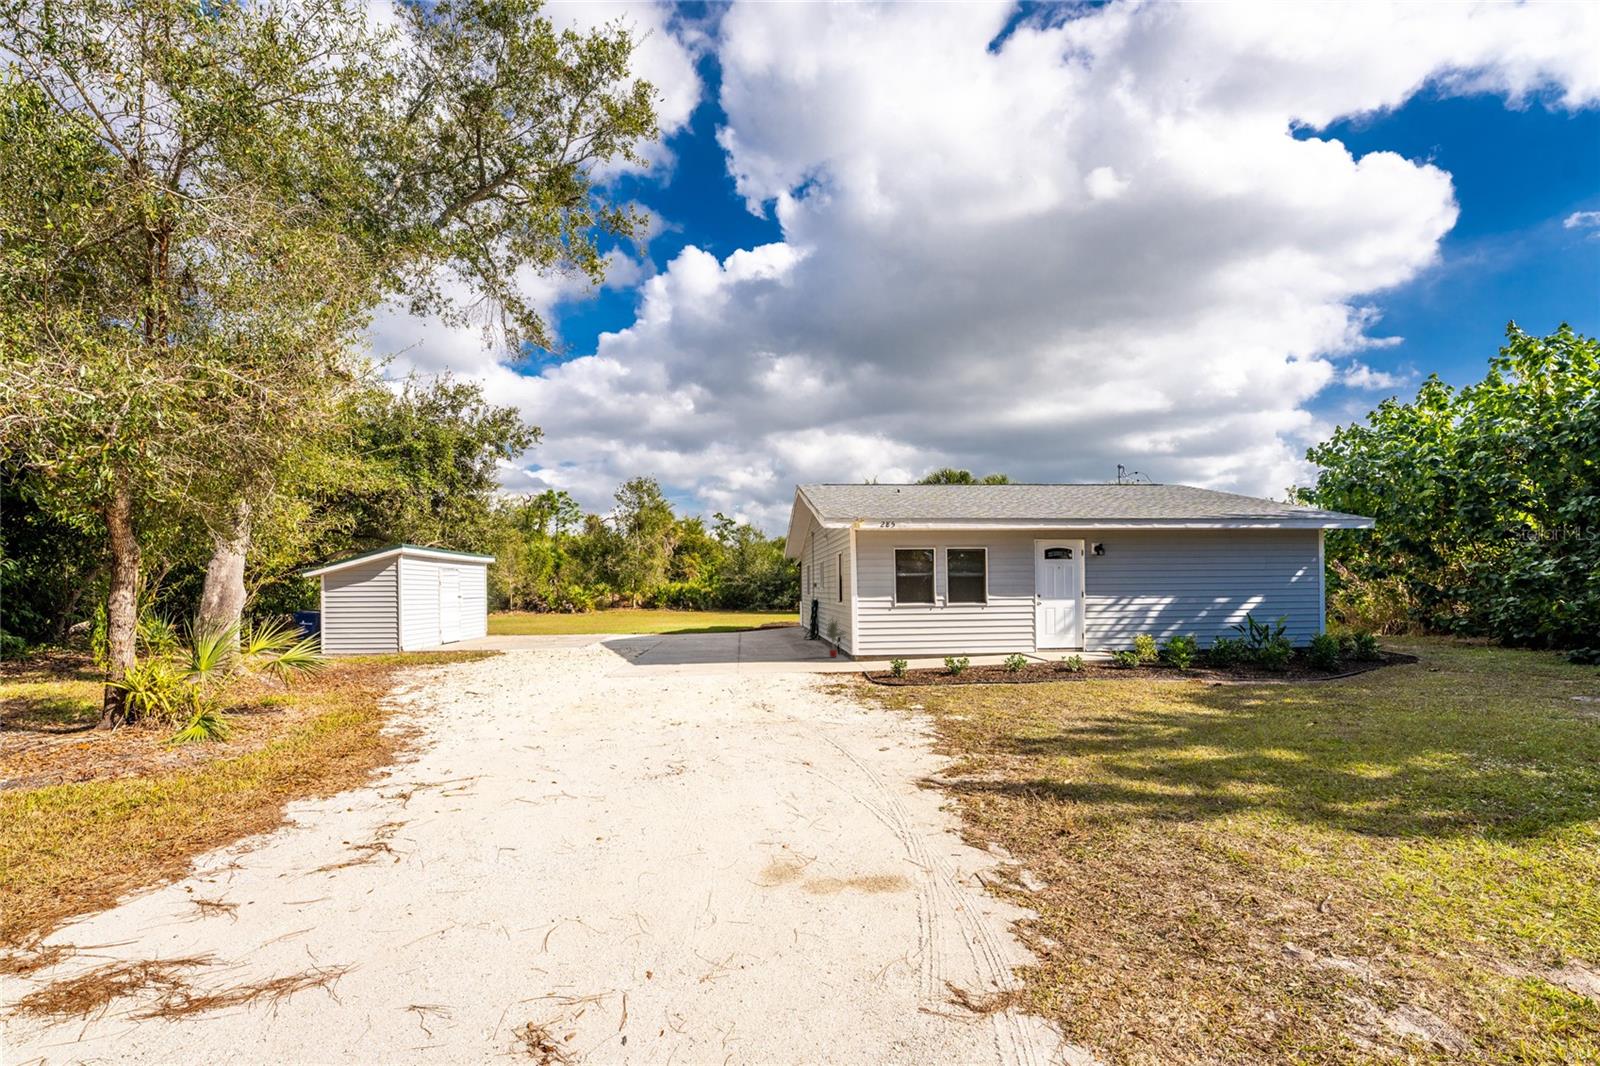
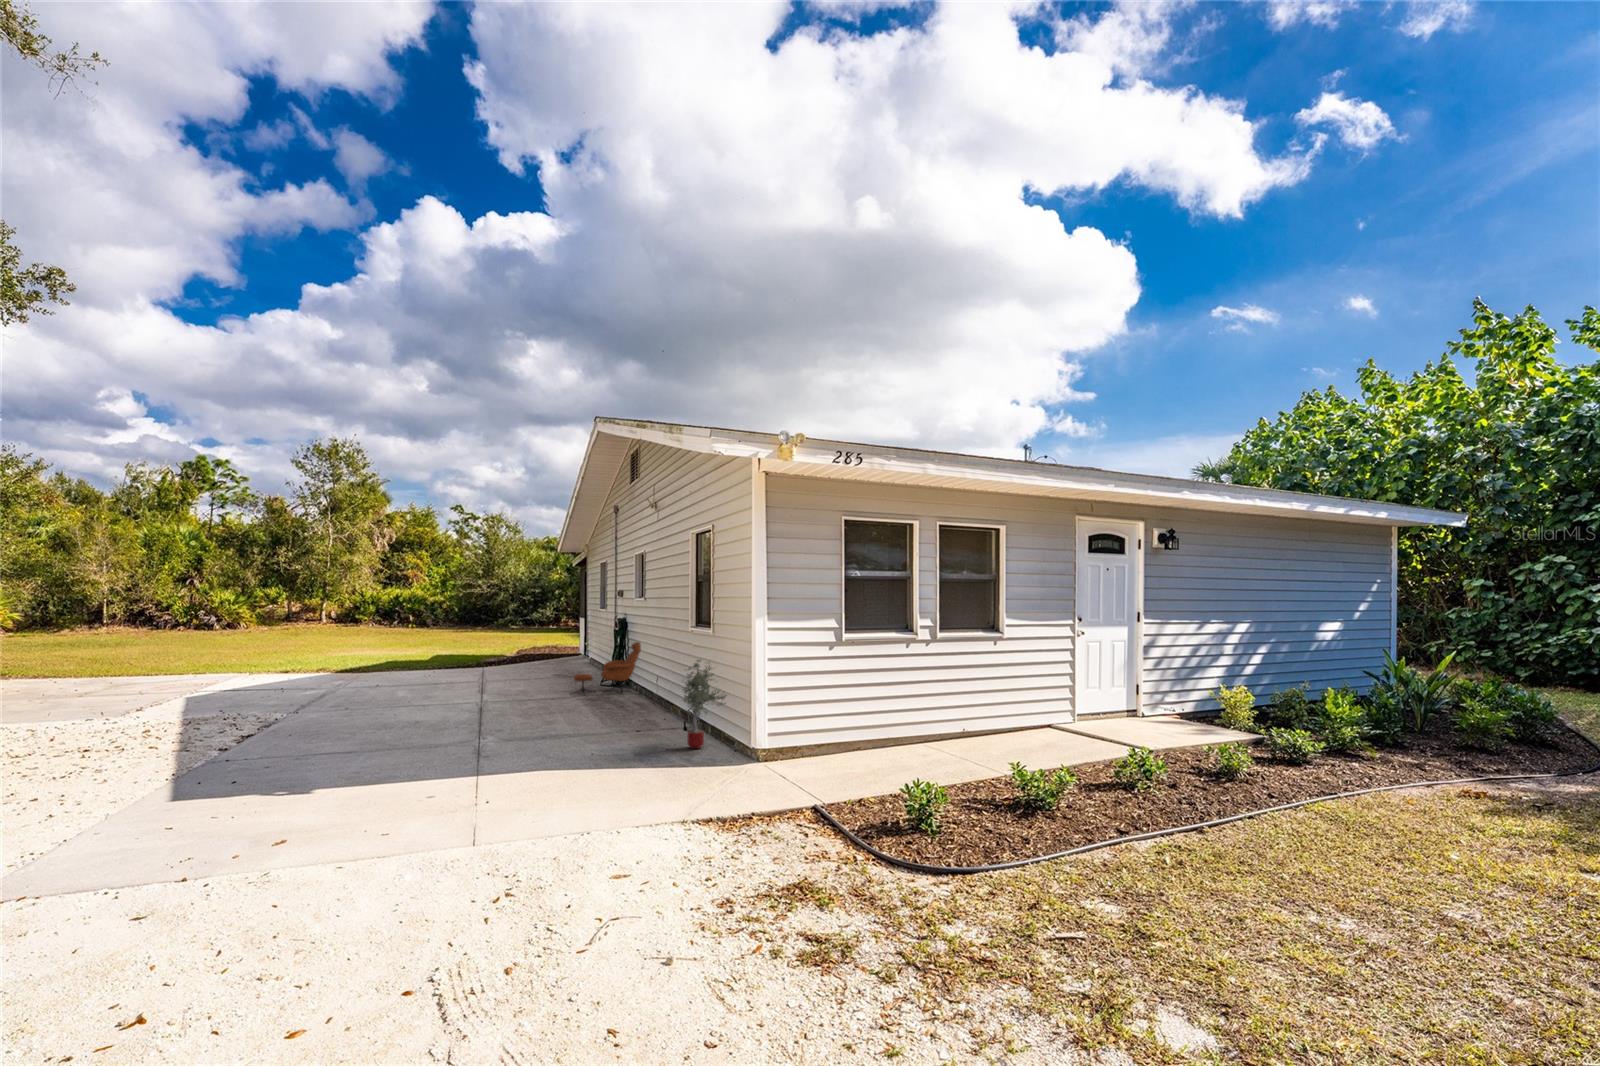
lounge chair: none [786,613,825,643] -> present [574,642,641,693]

